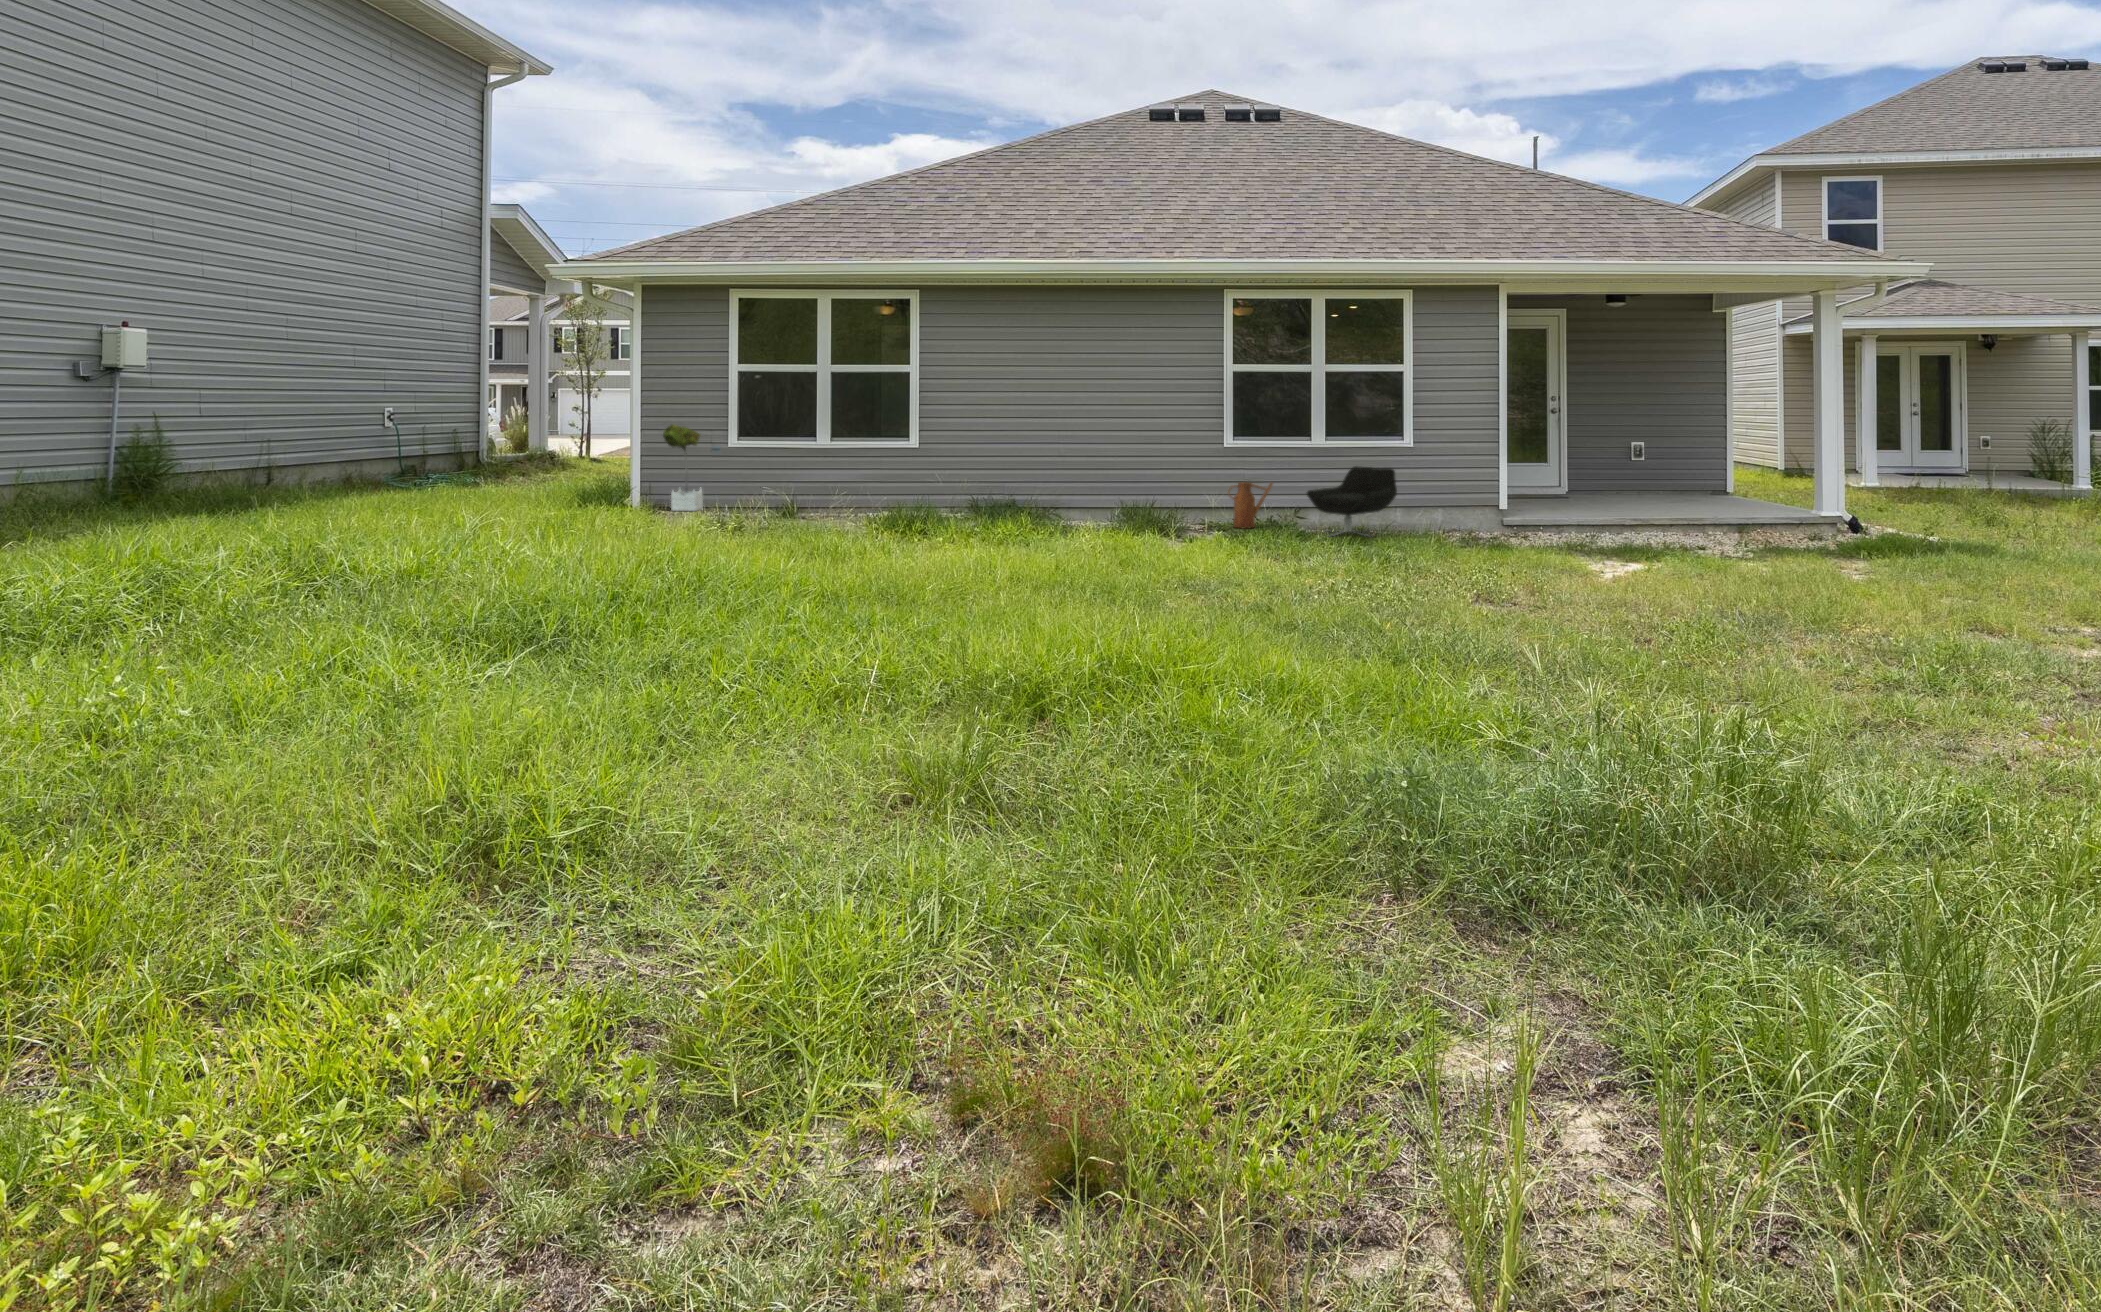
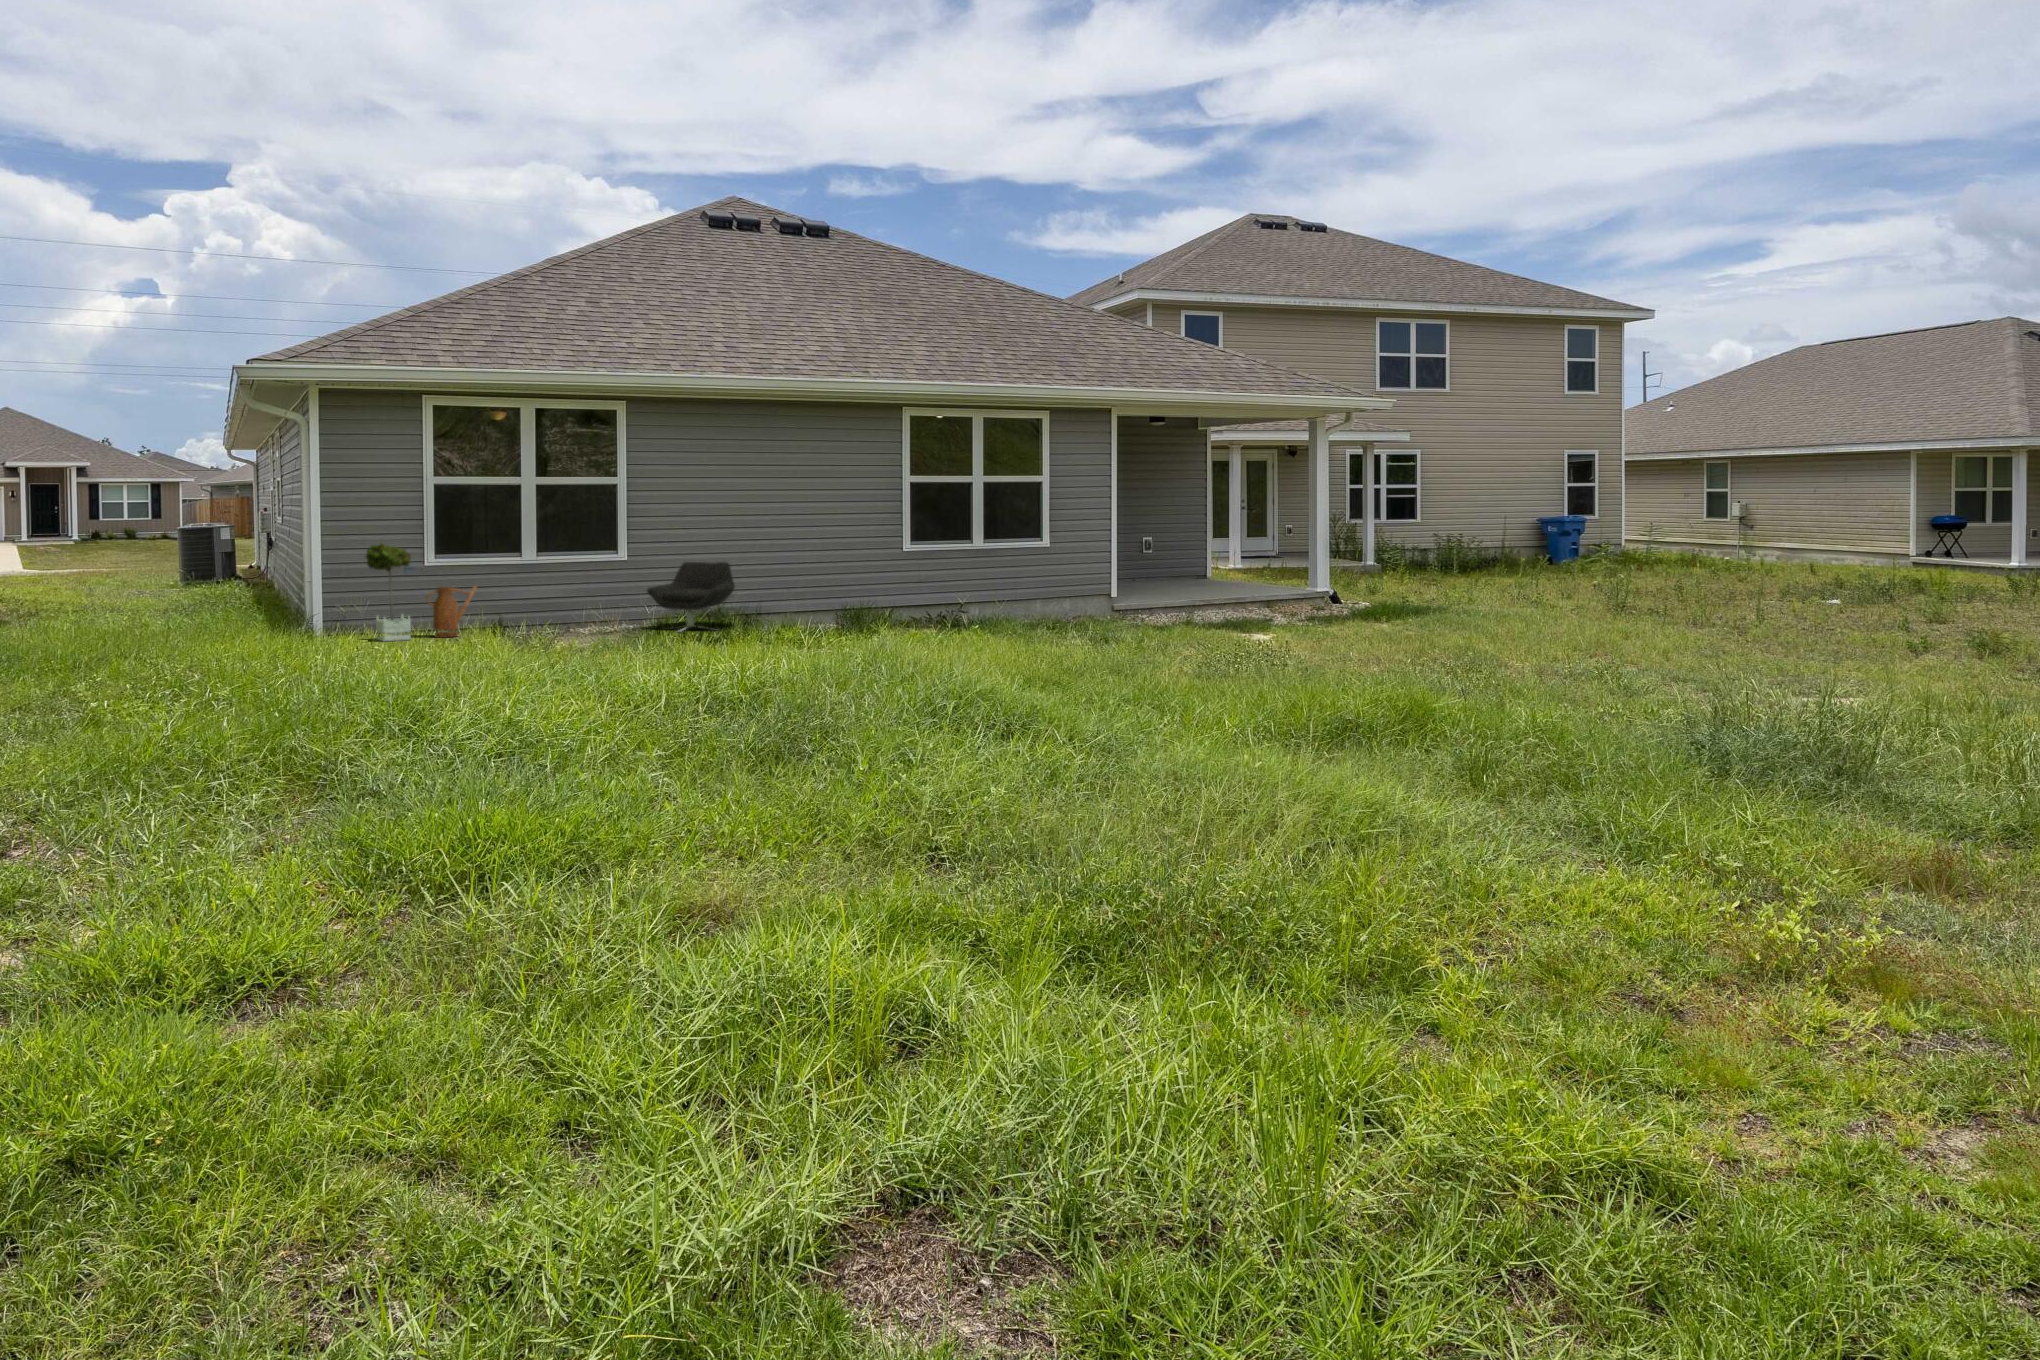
lounge chair: present [1307,466,1397,535] -> present [647,562,735,631]
watering can: present [1228,482,1272,529] -> present [426,586,477,638]

